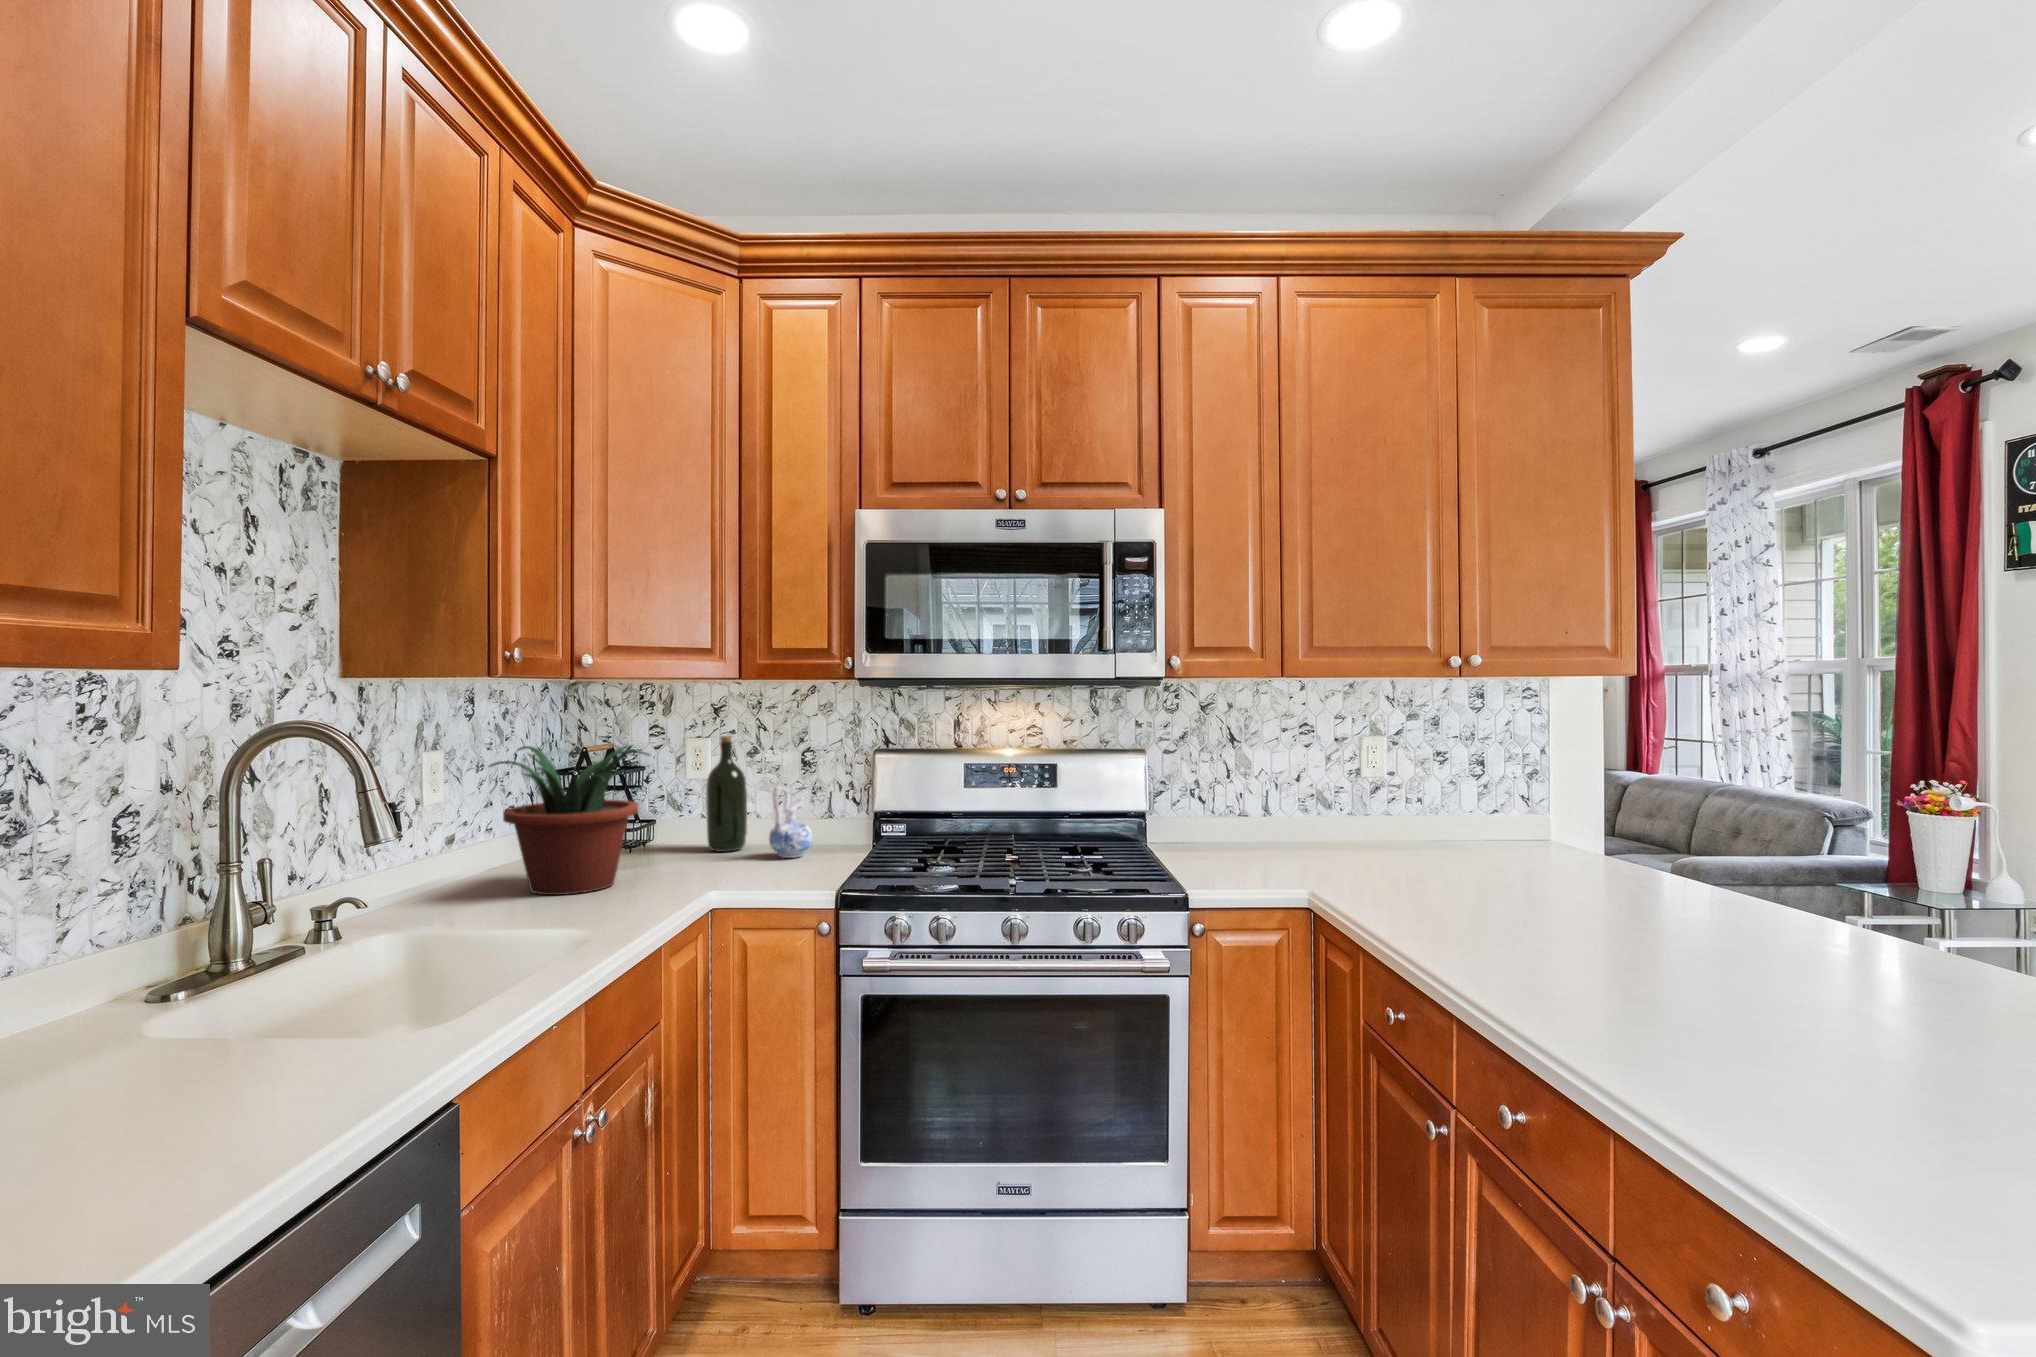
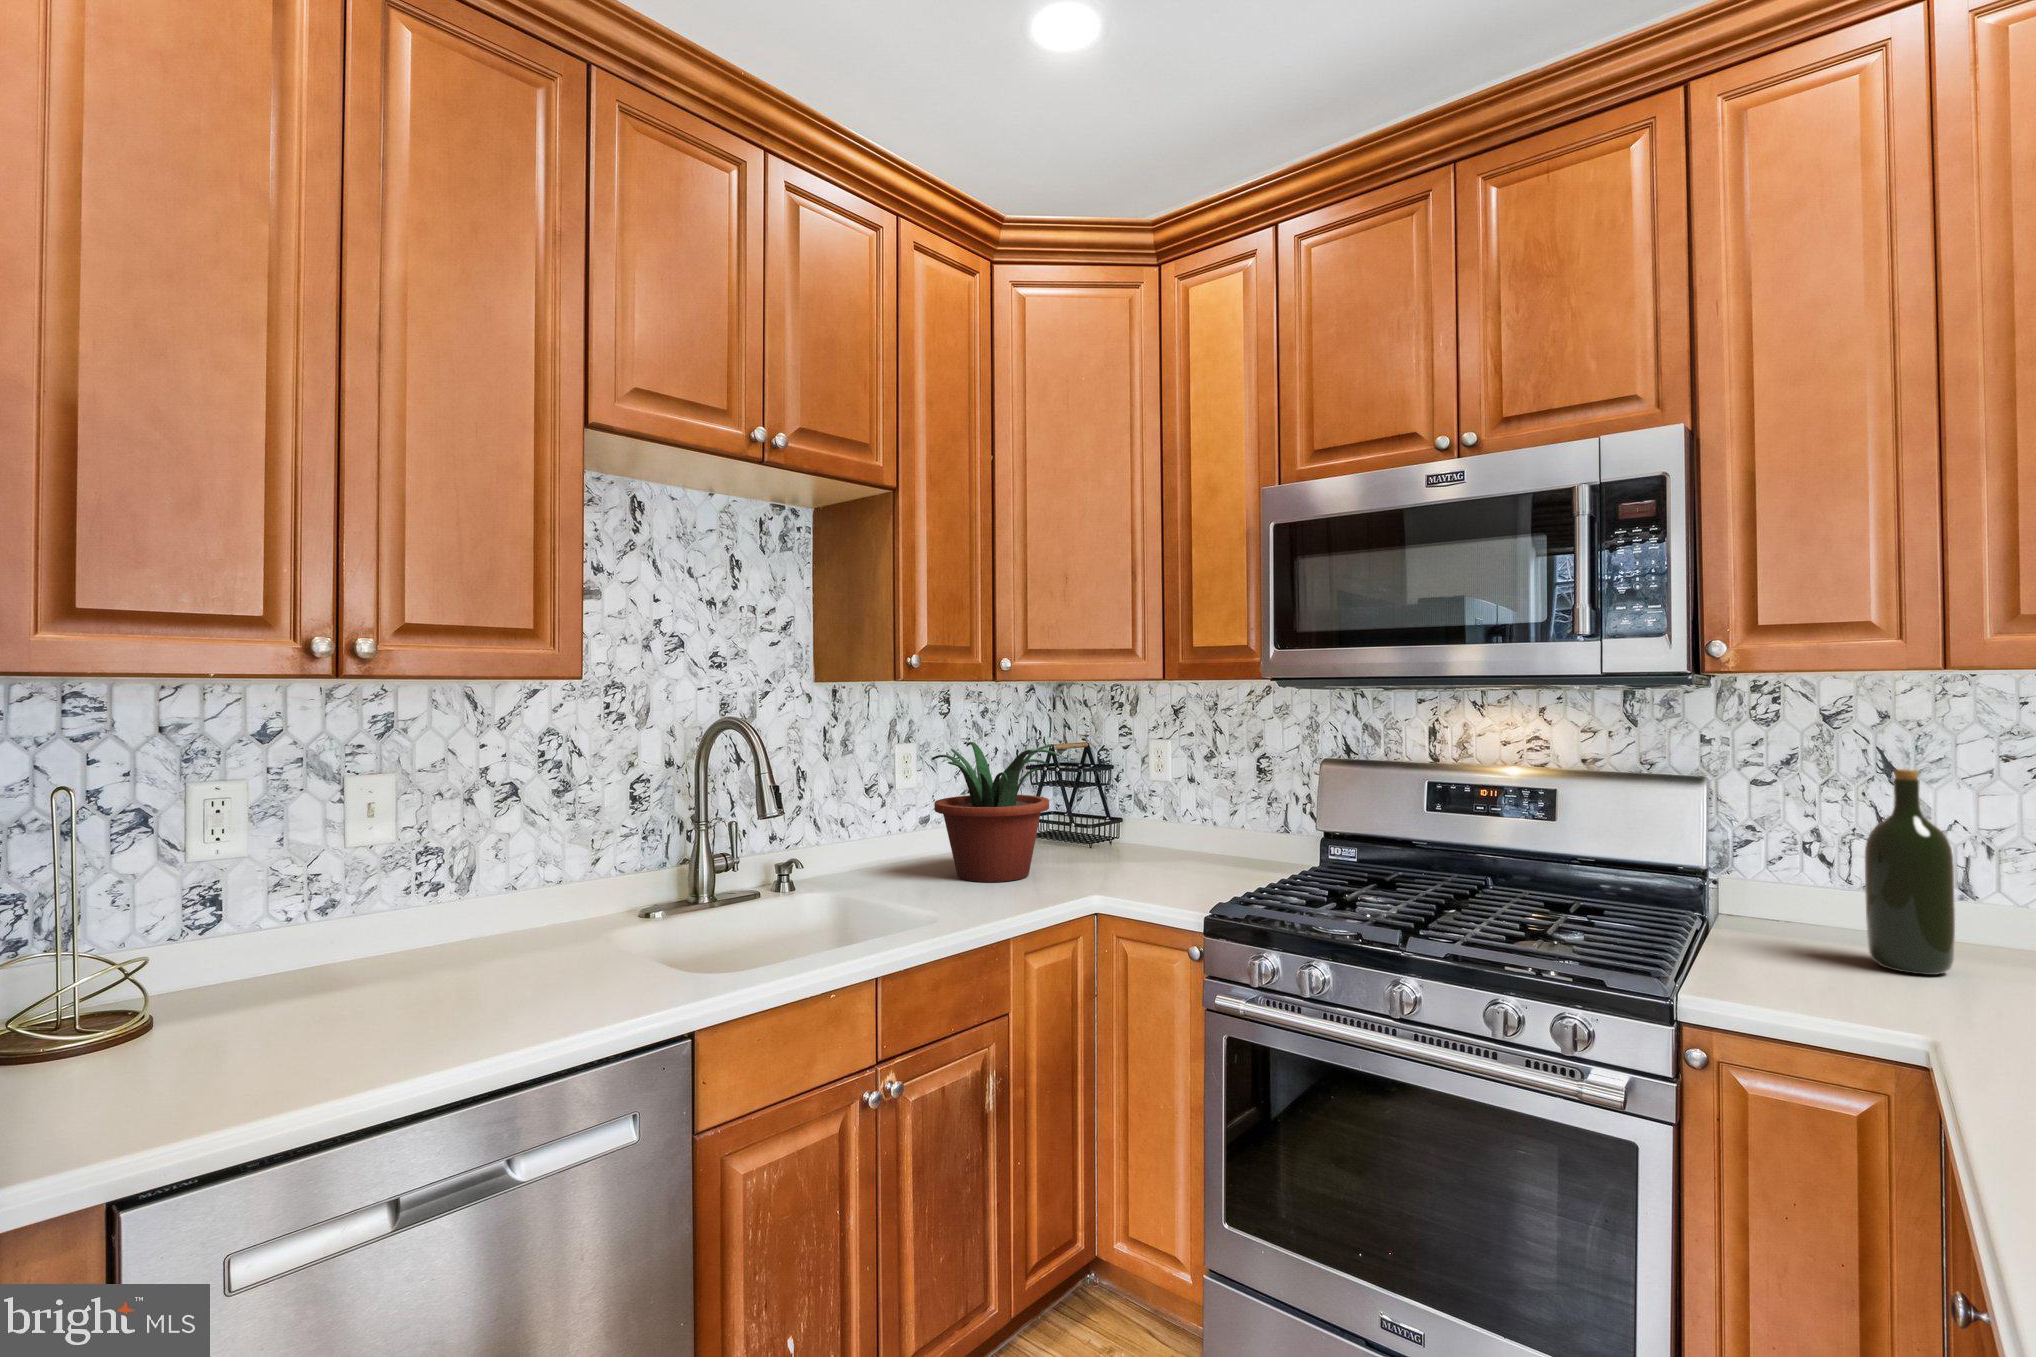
wine bottle: present [706,736,747,852] -> present [1865,769,1955,975]
ceramic pitcher: present [769,786,813,858] -> none [1197,795,1244,874]

